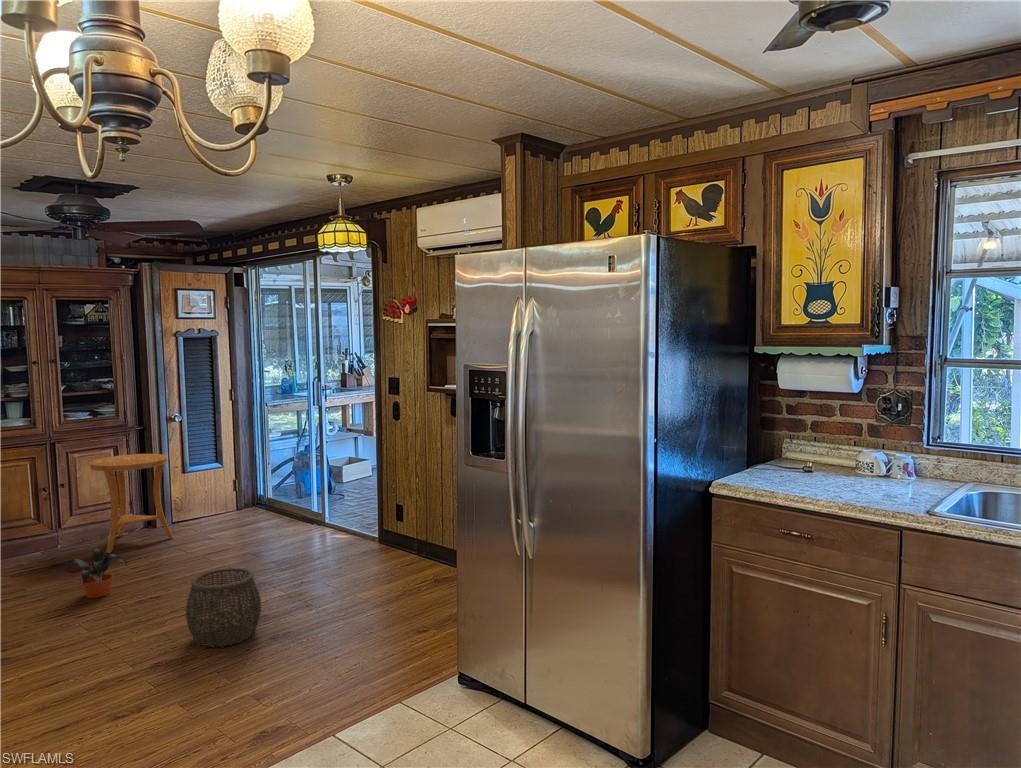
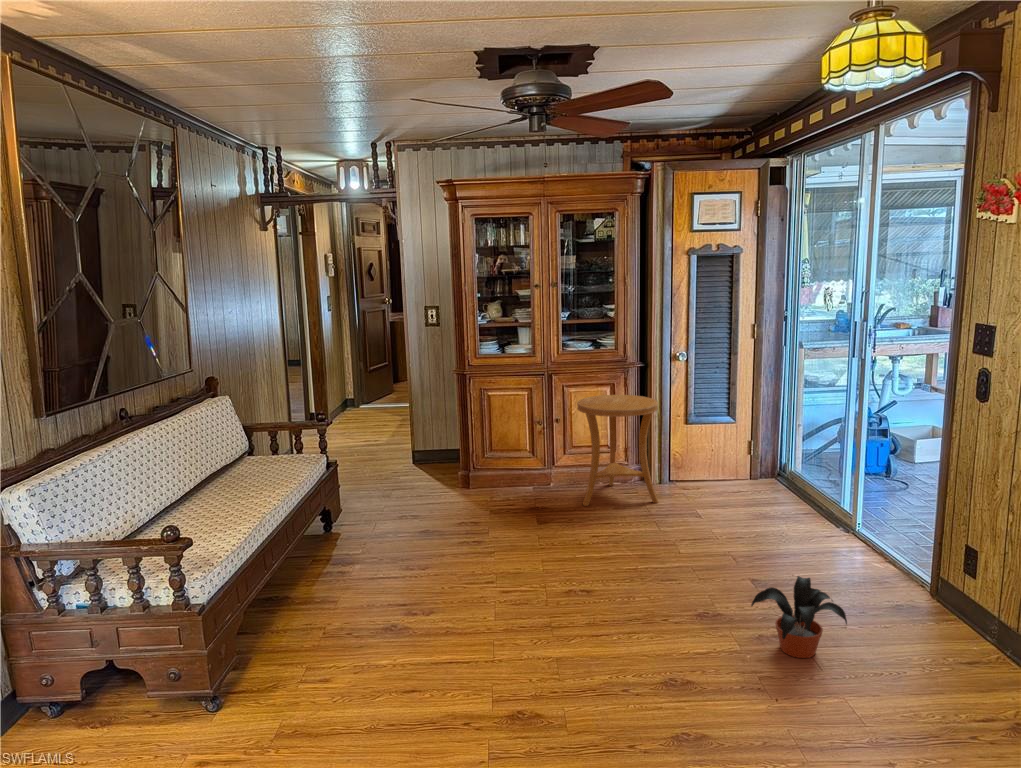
potted plant: present [62,548,127,598] -> present [751,576,847,658]
woven basket: present [185,568,261,647] -> none [560,600,665,727]

